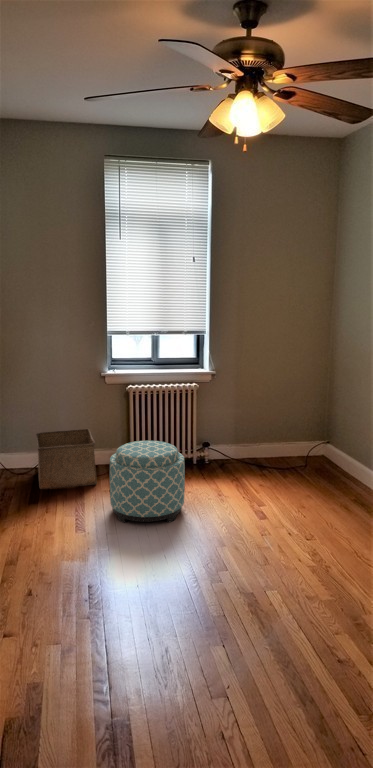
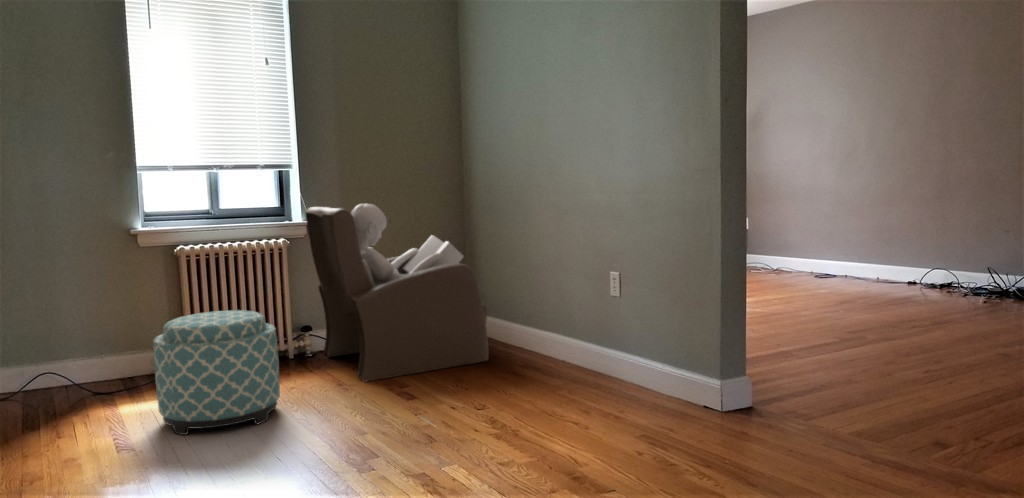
armchair: none [212,364,335,496] -> present [306,204,488,382]
storage bin: present [36,429,97,489] -> none [18,319,133,416]

